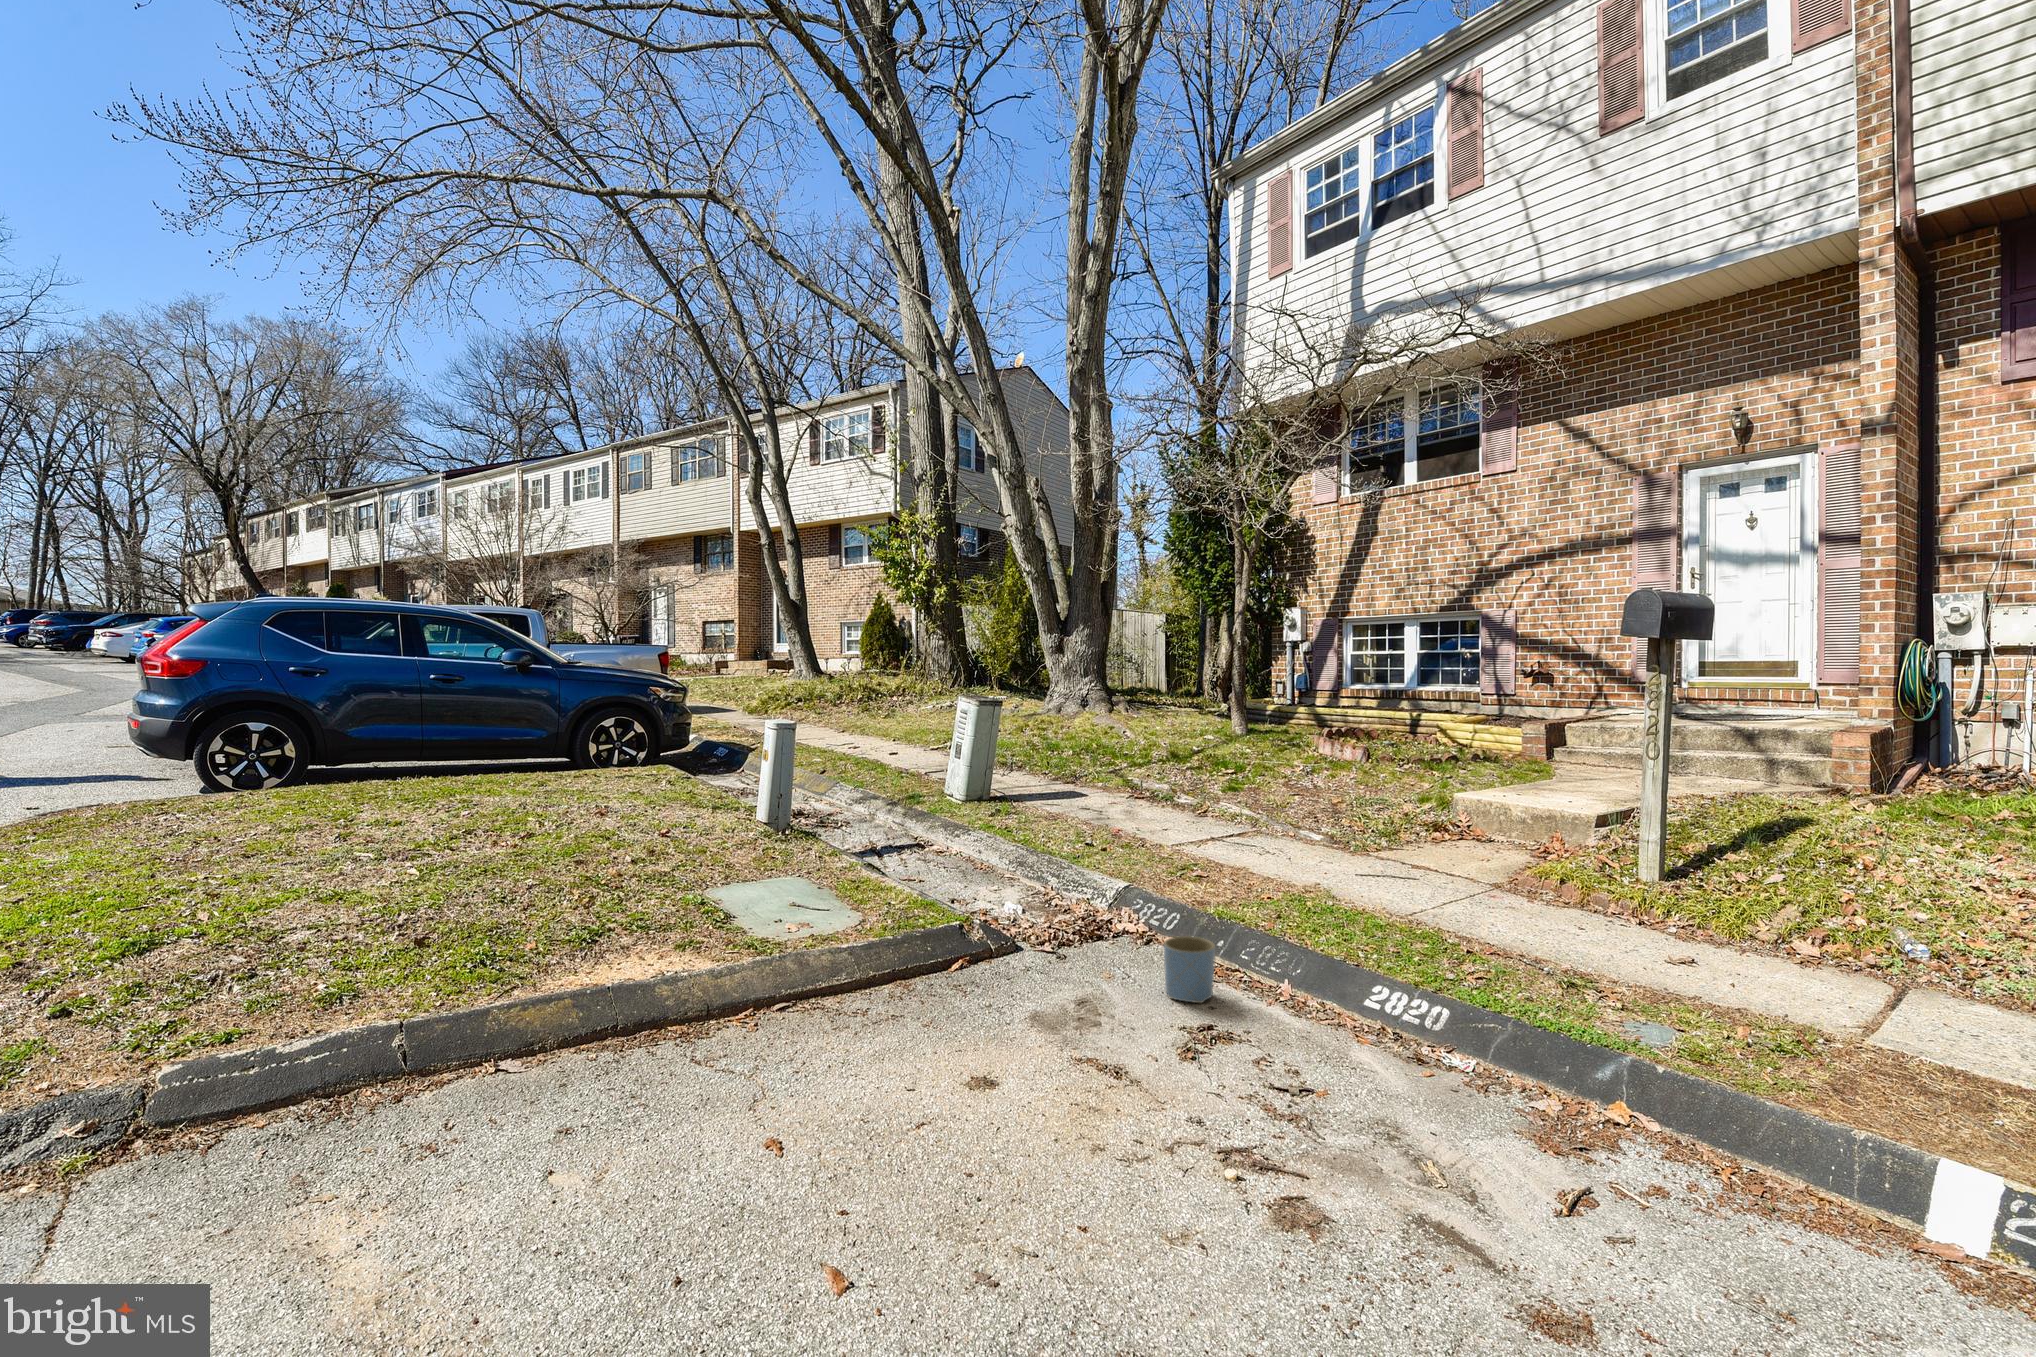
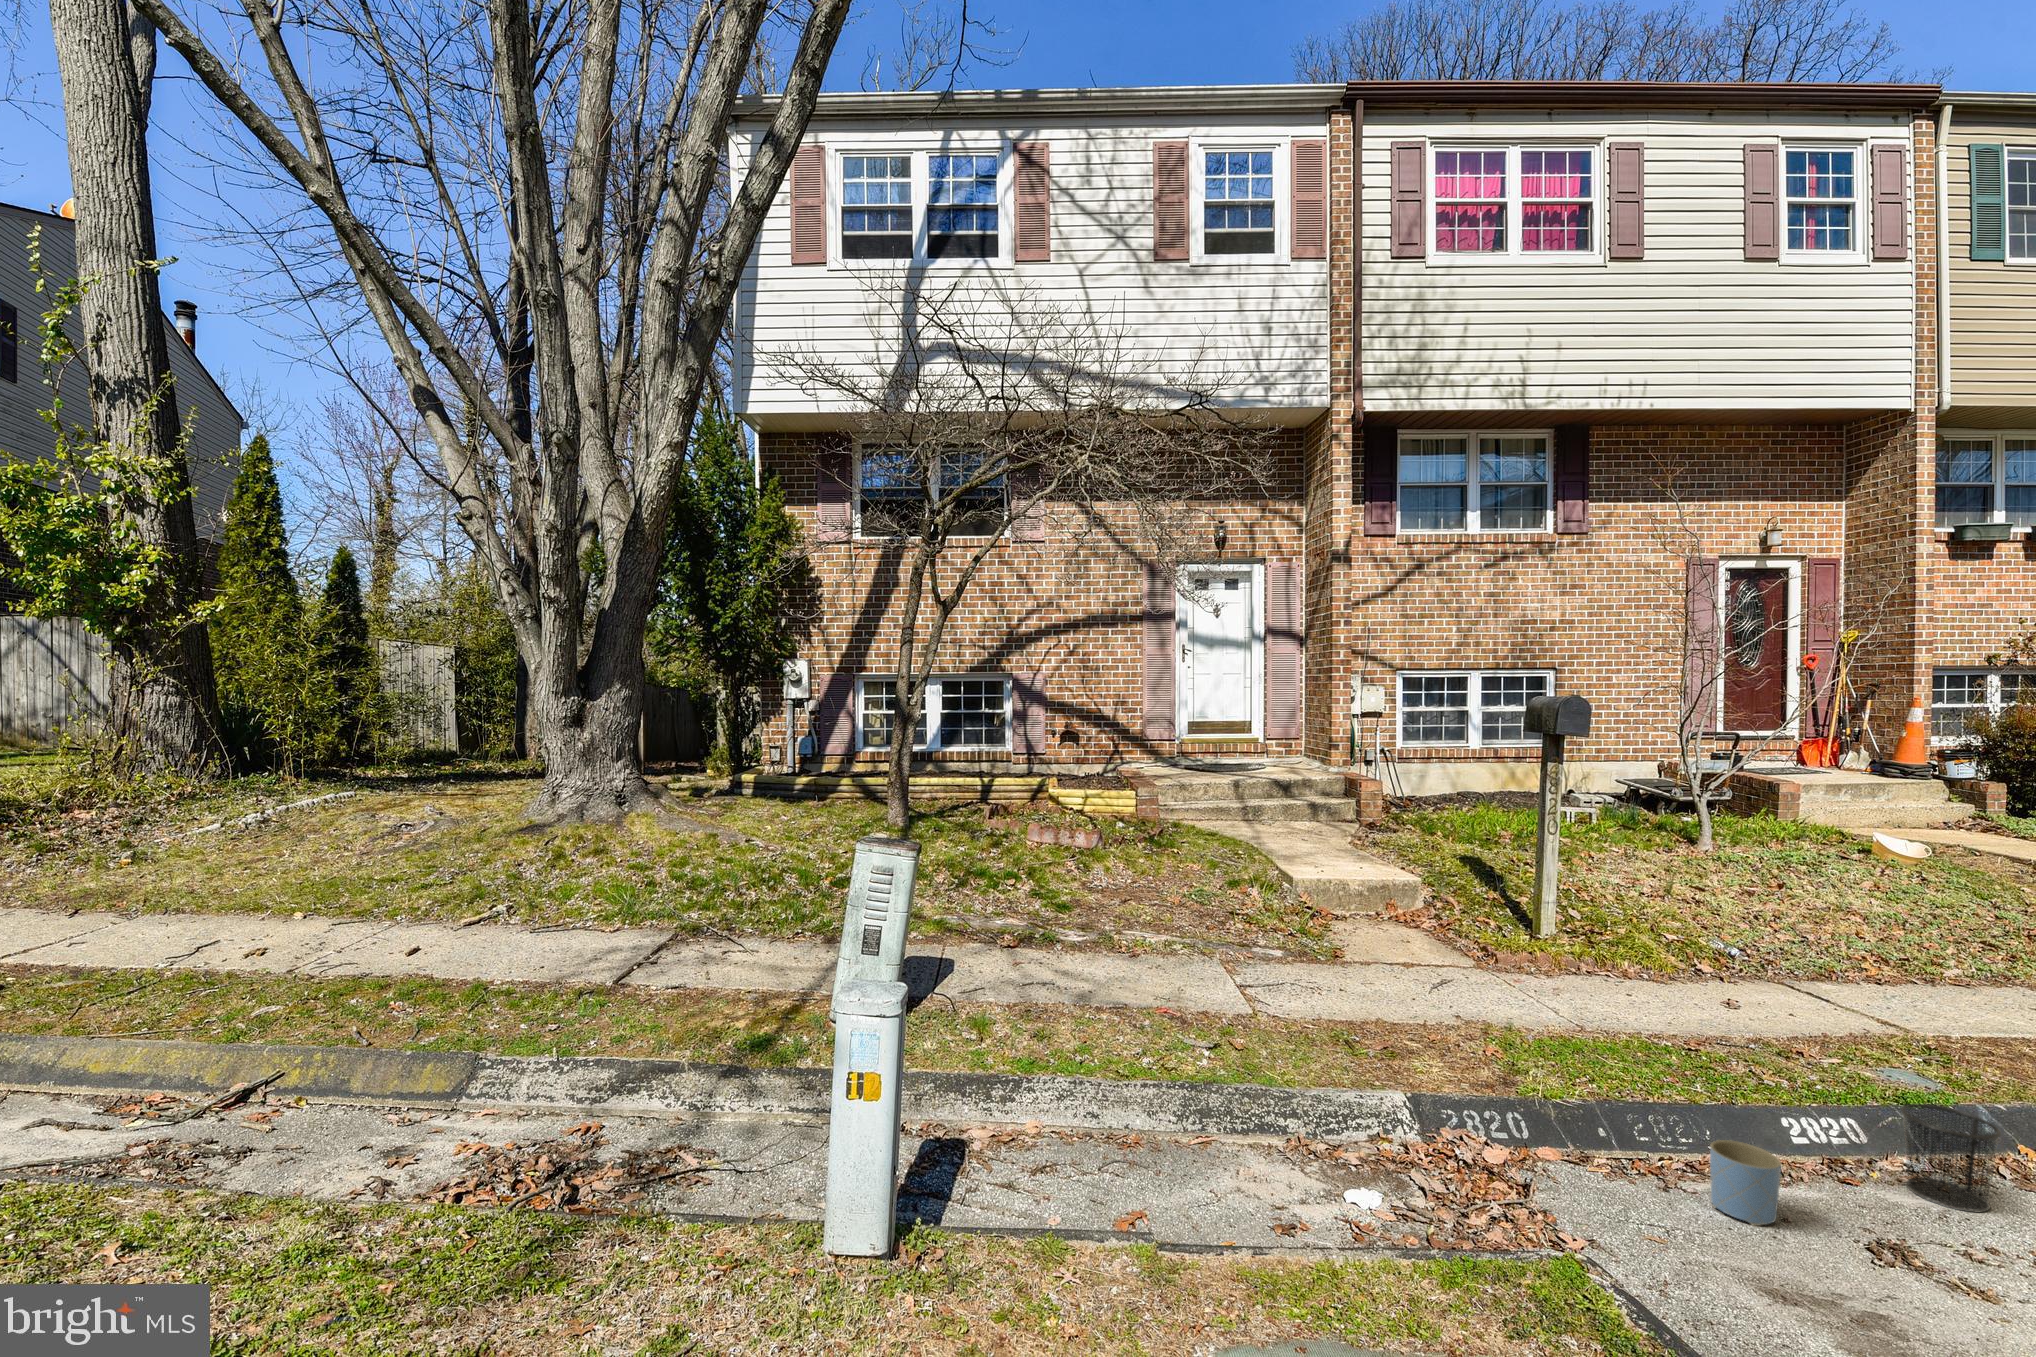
waste bin: none [1383,970,1471,1084] -> present [1901,1104,2001,1212]

